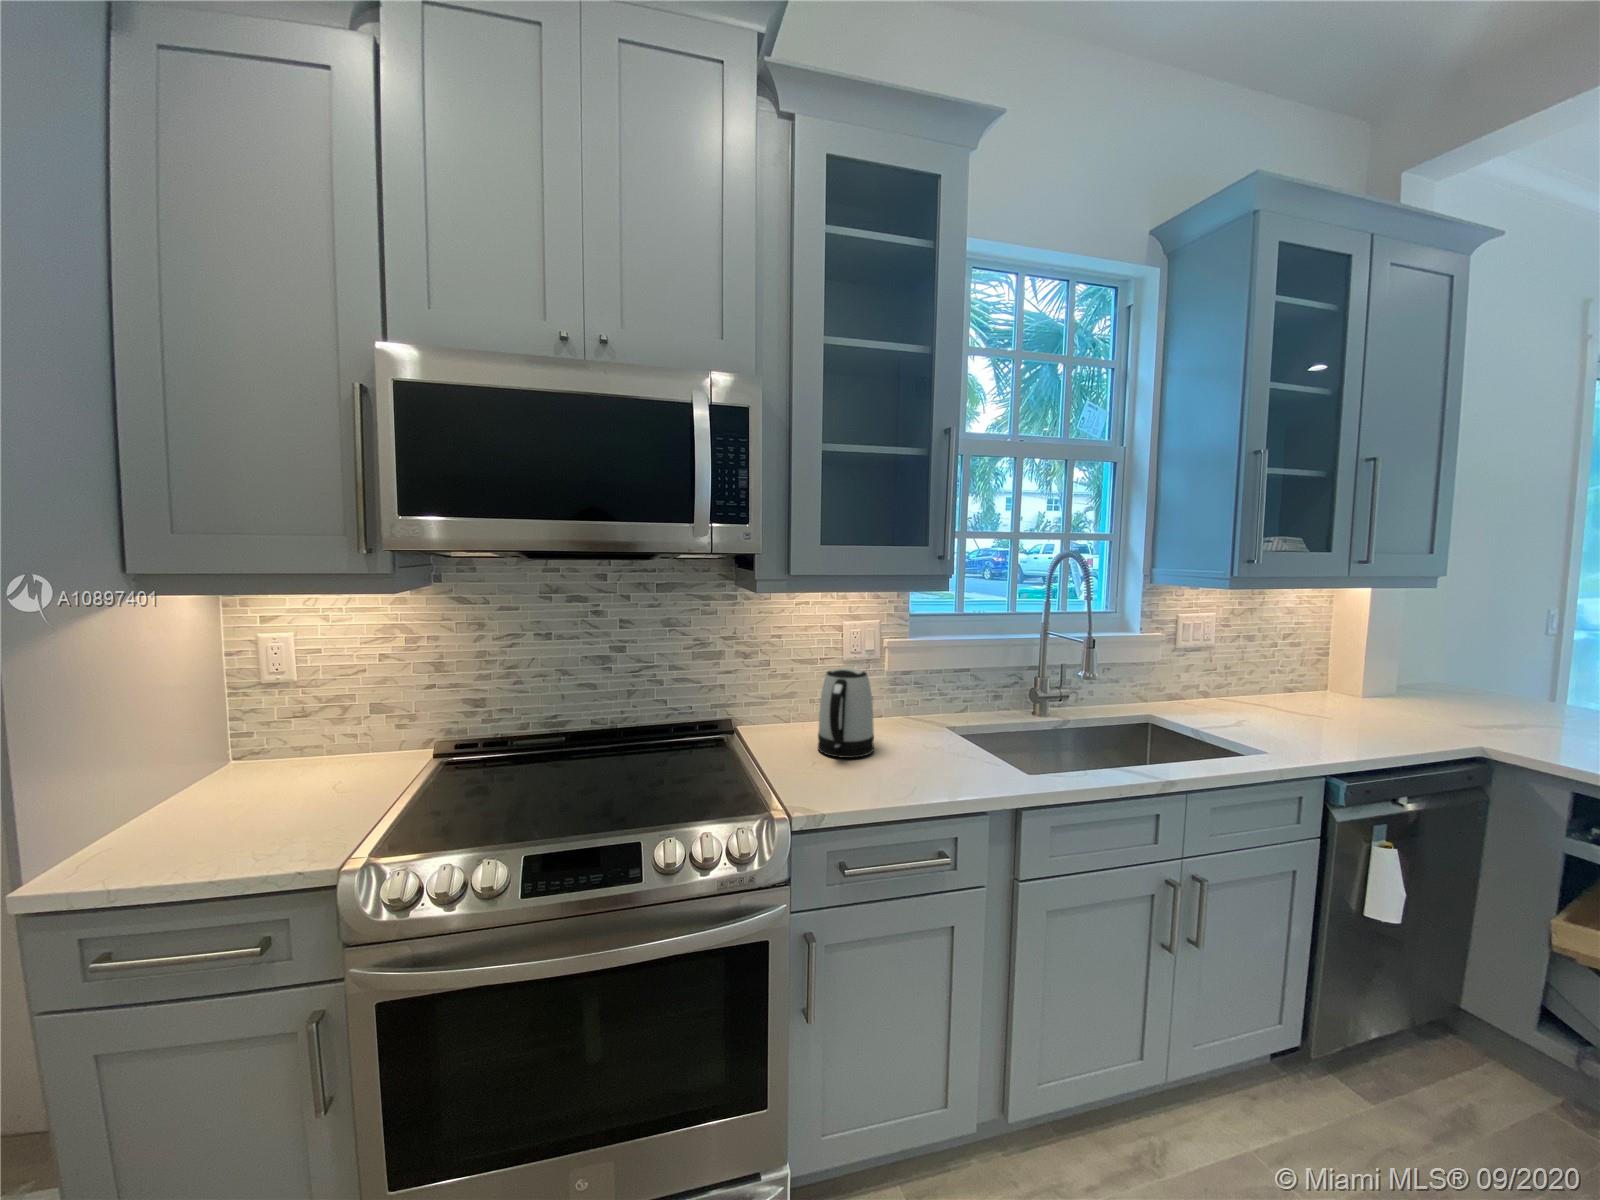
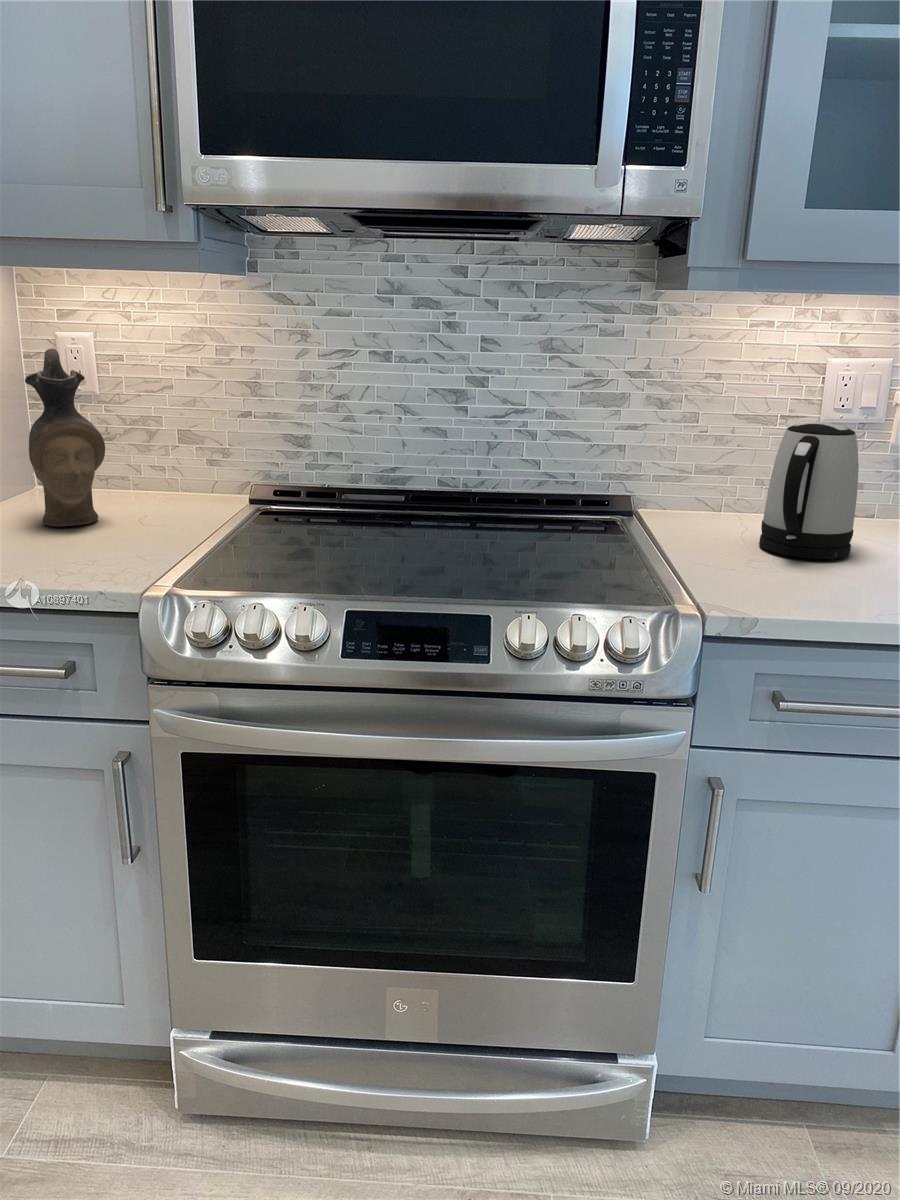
ceramic pitcher: none [226,654,303,805] -> present [25,348,105,526]

